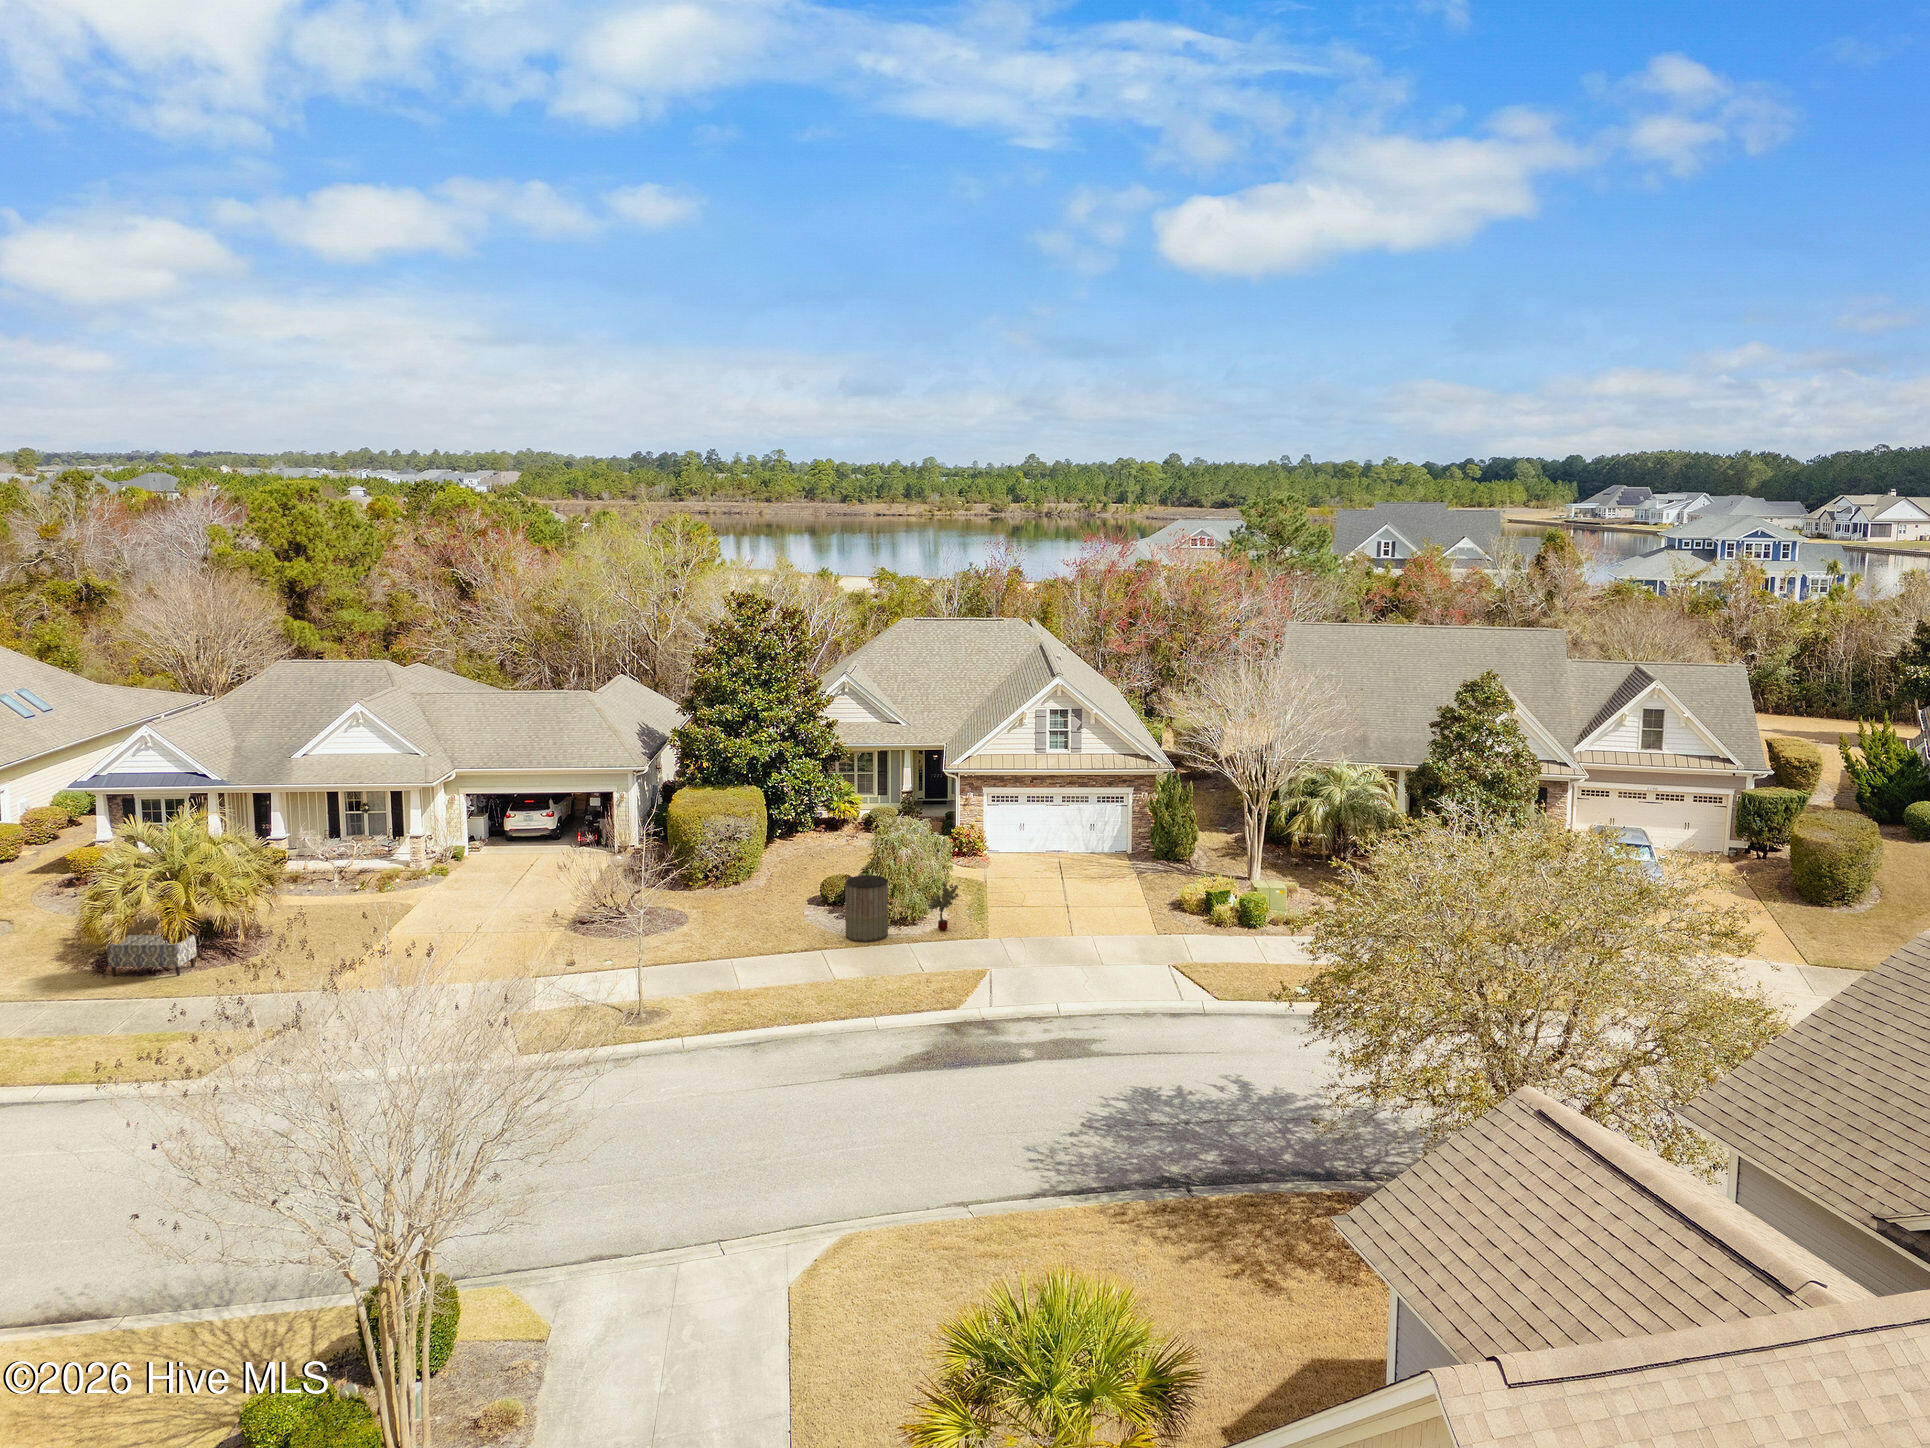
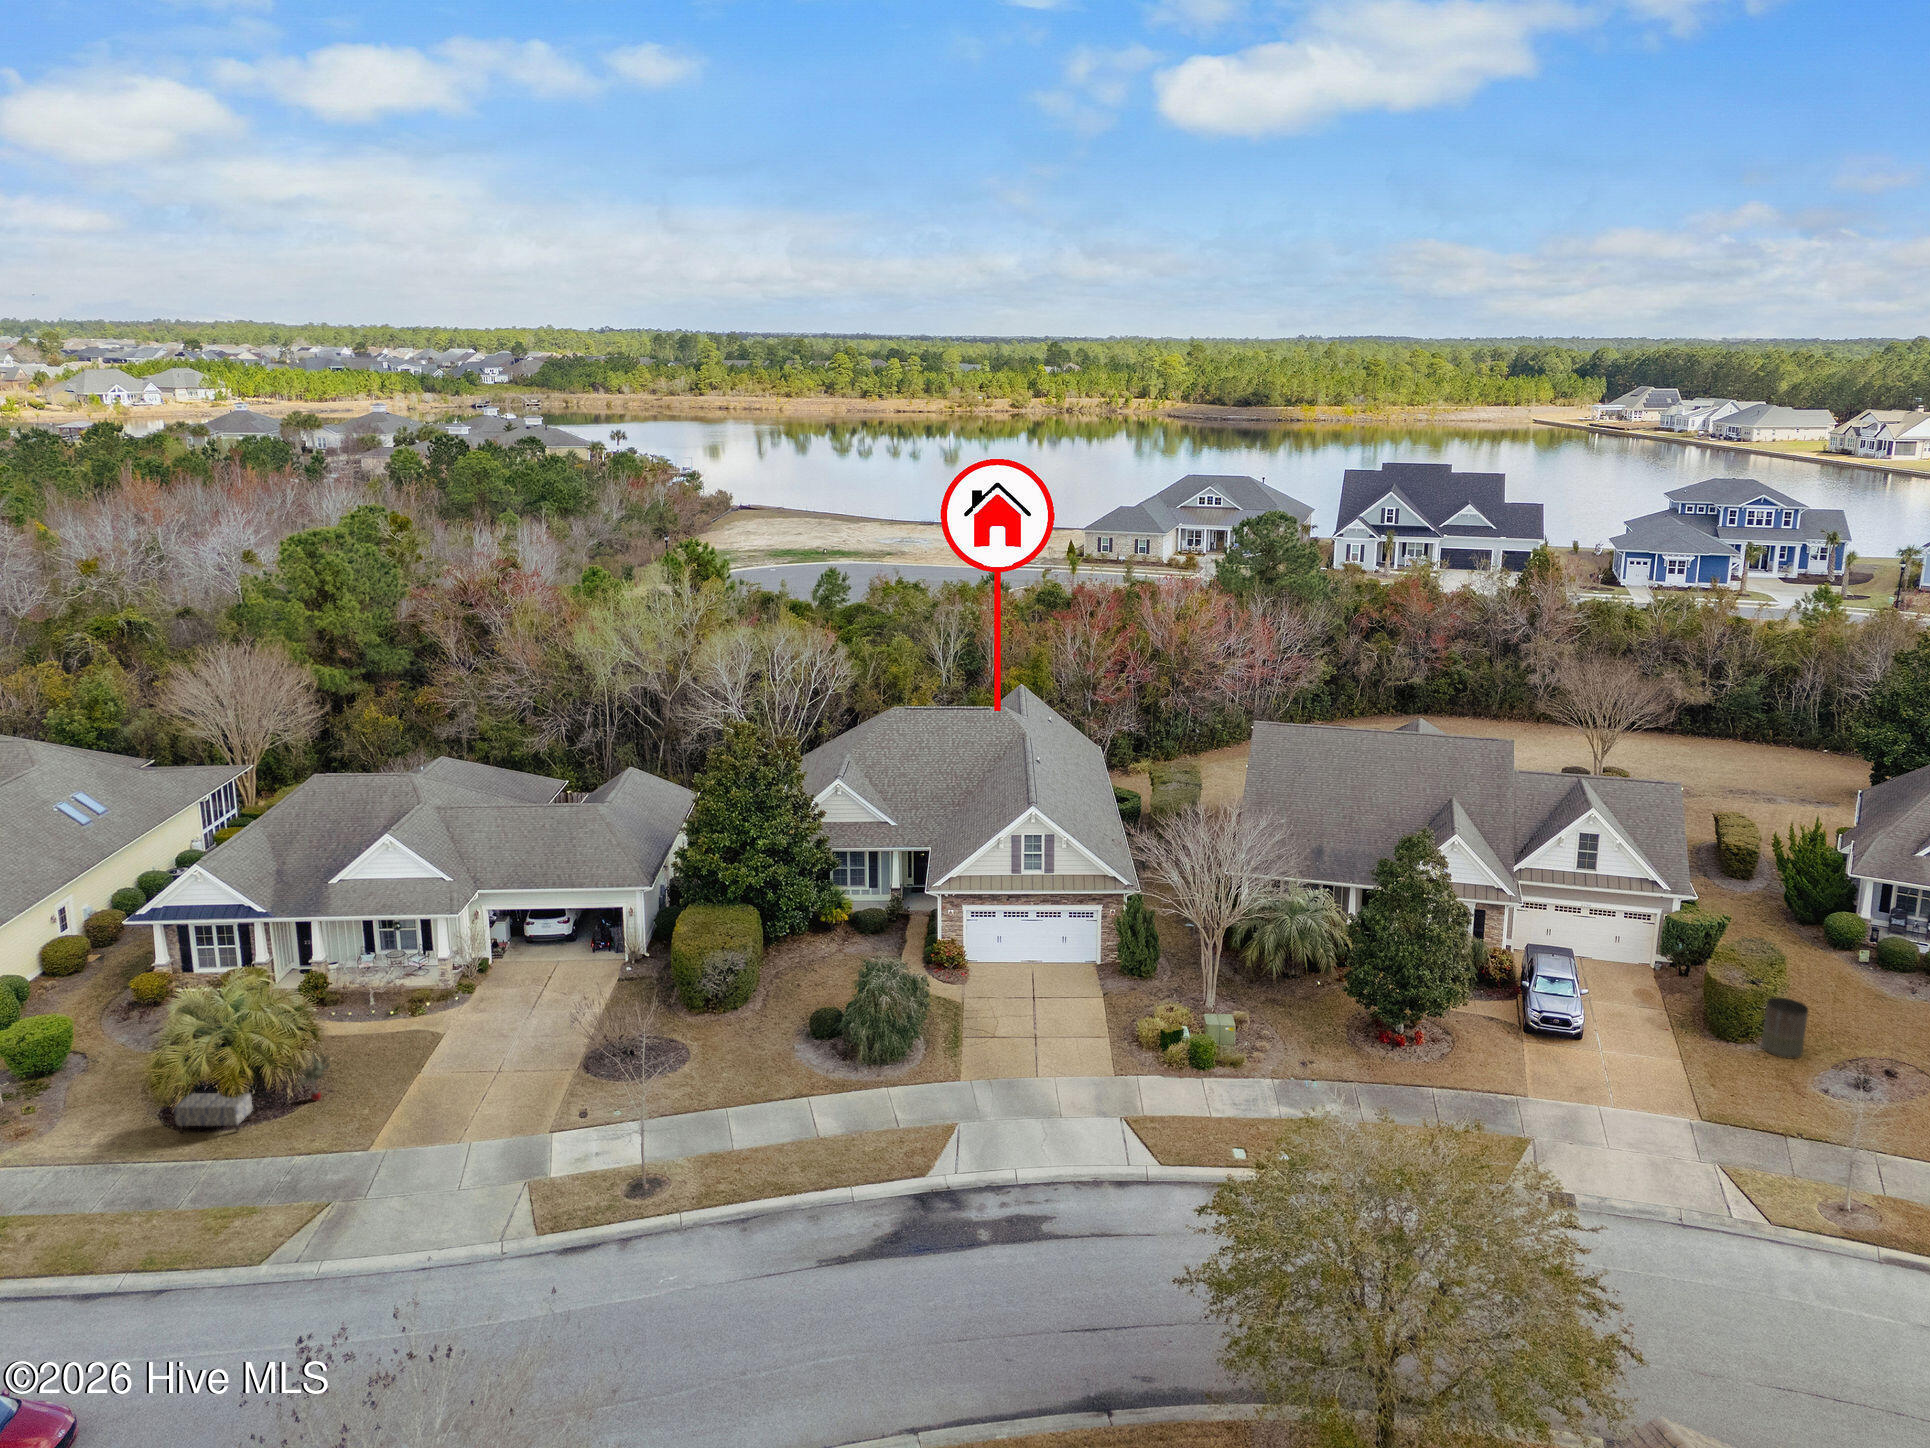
trash can: present [845,875,888,942] -> present [1761,997,1808,1059]
potted tree: present [928,881,958,931] -> present [299,1055,330,1101]

